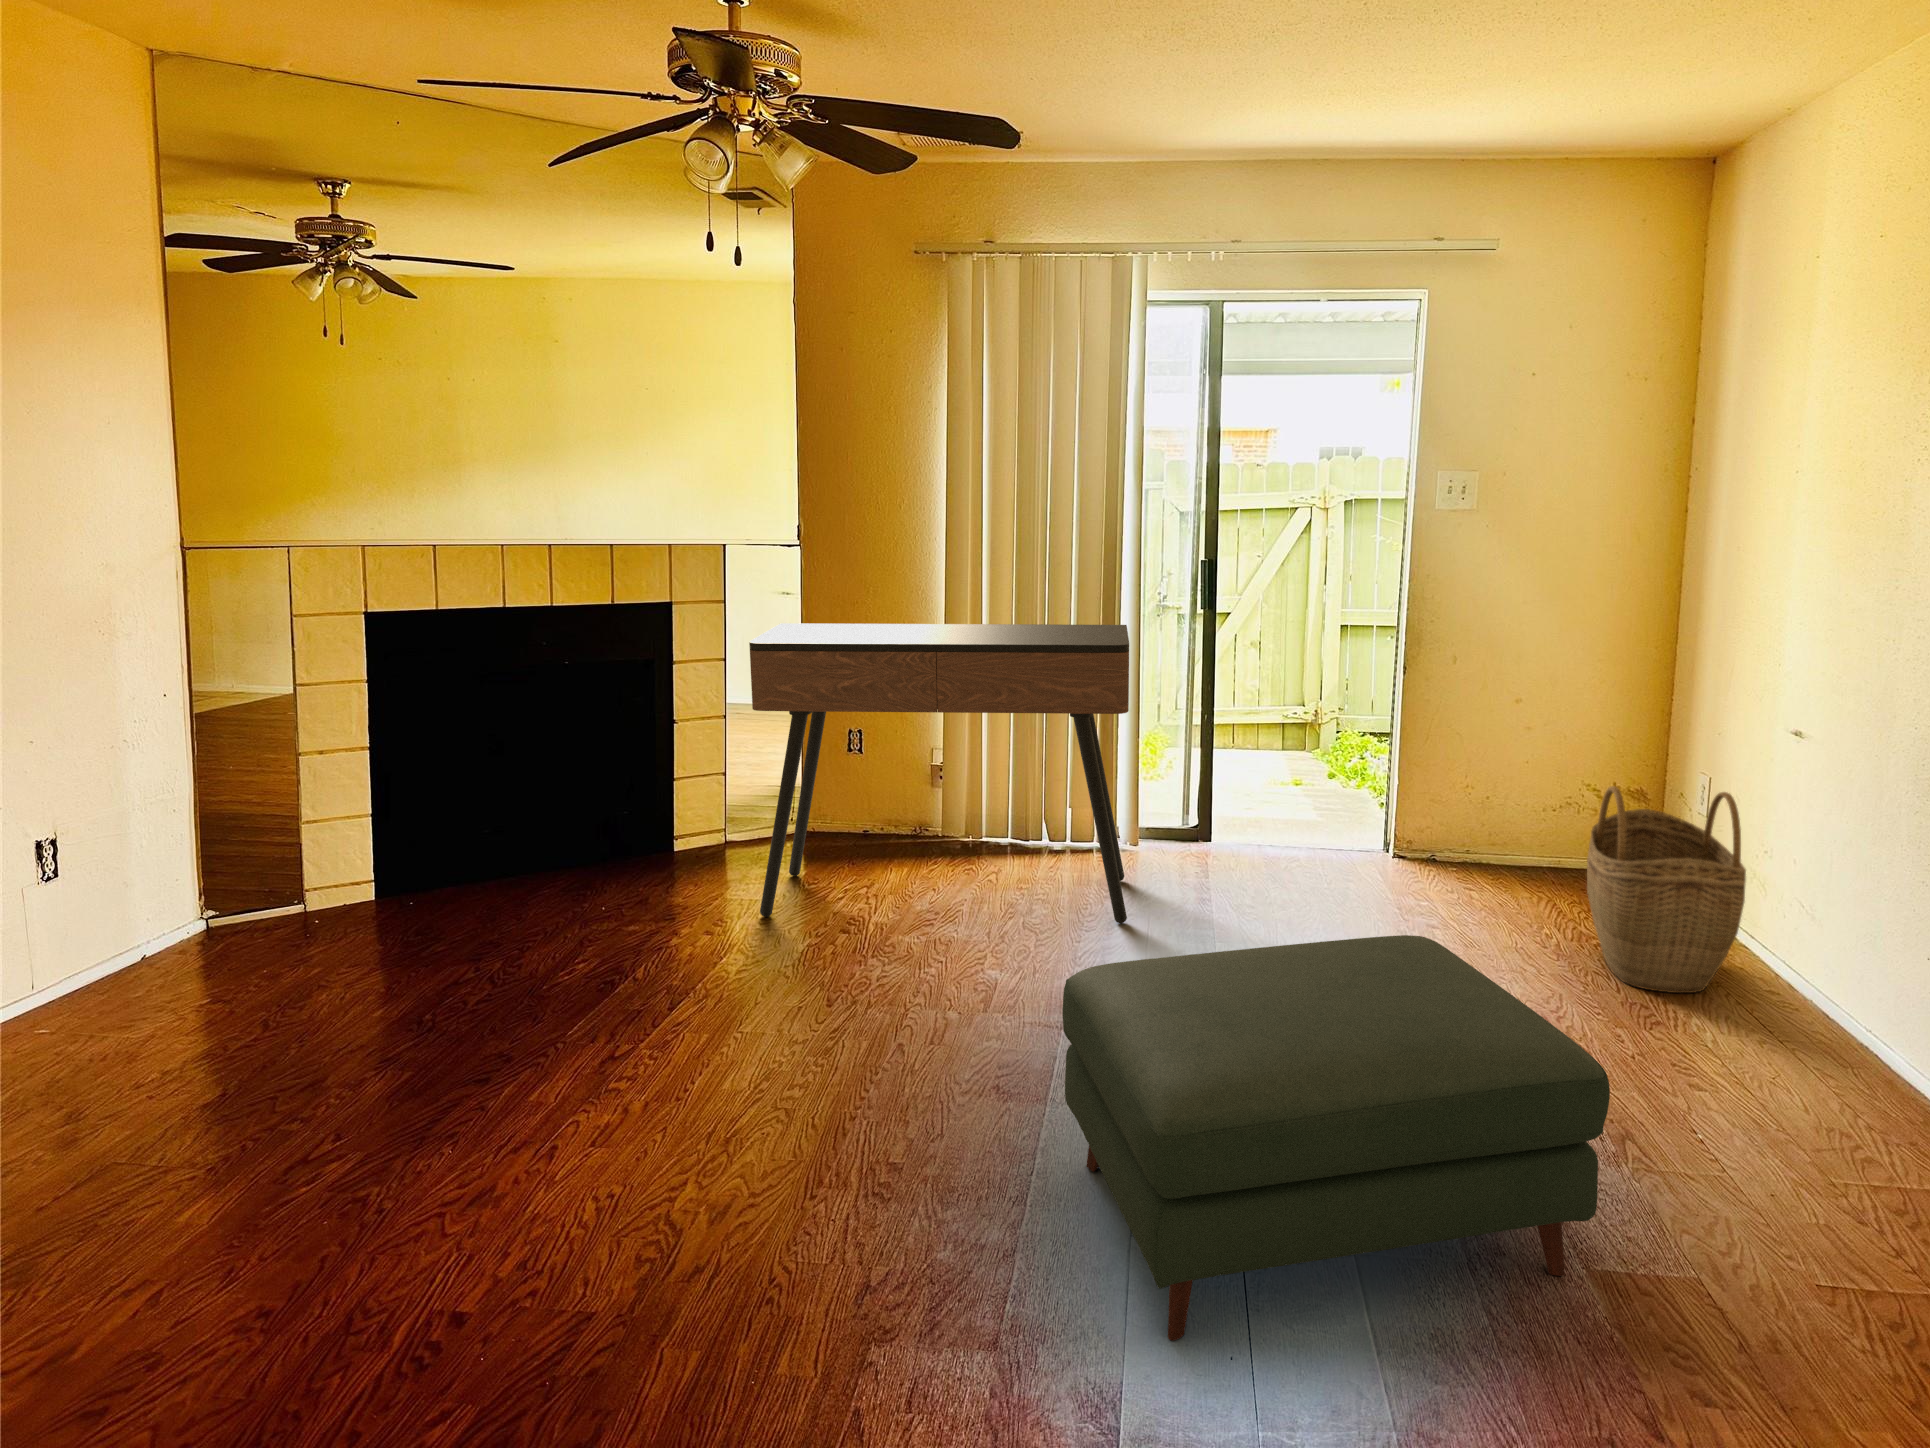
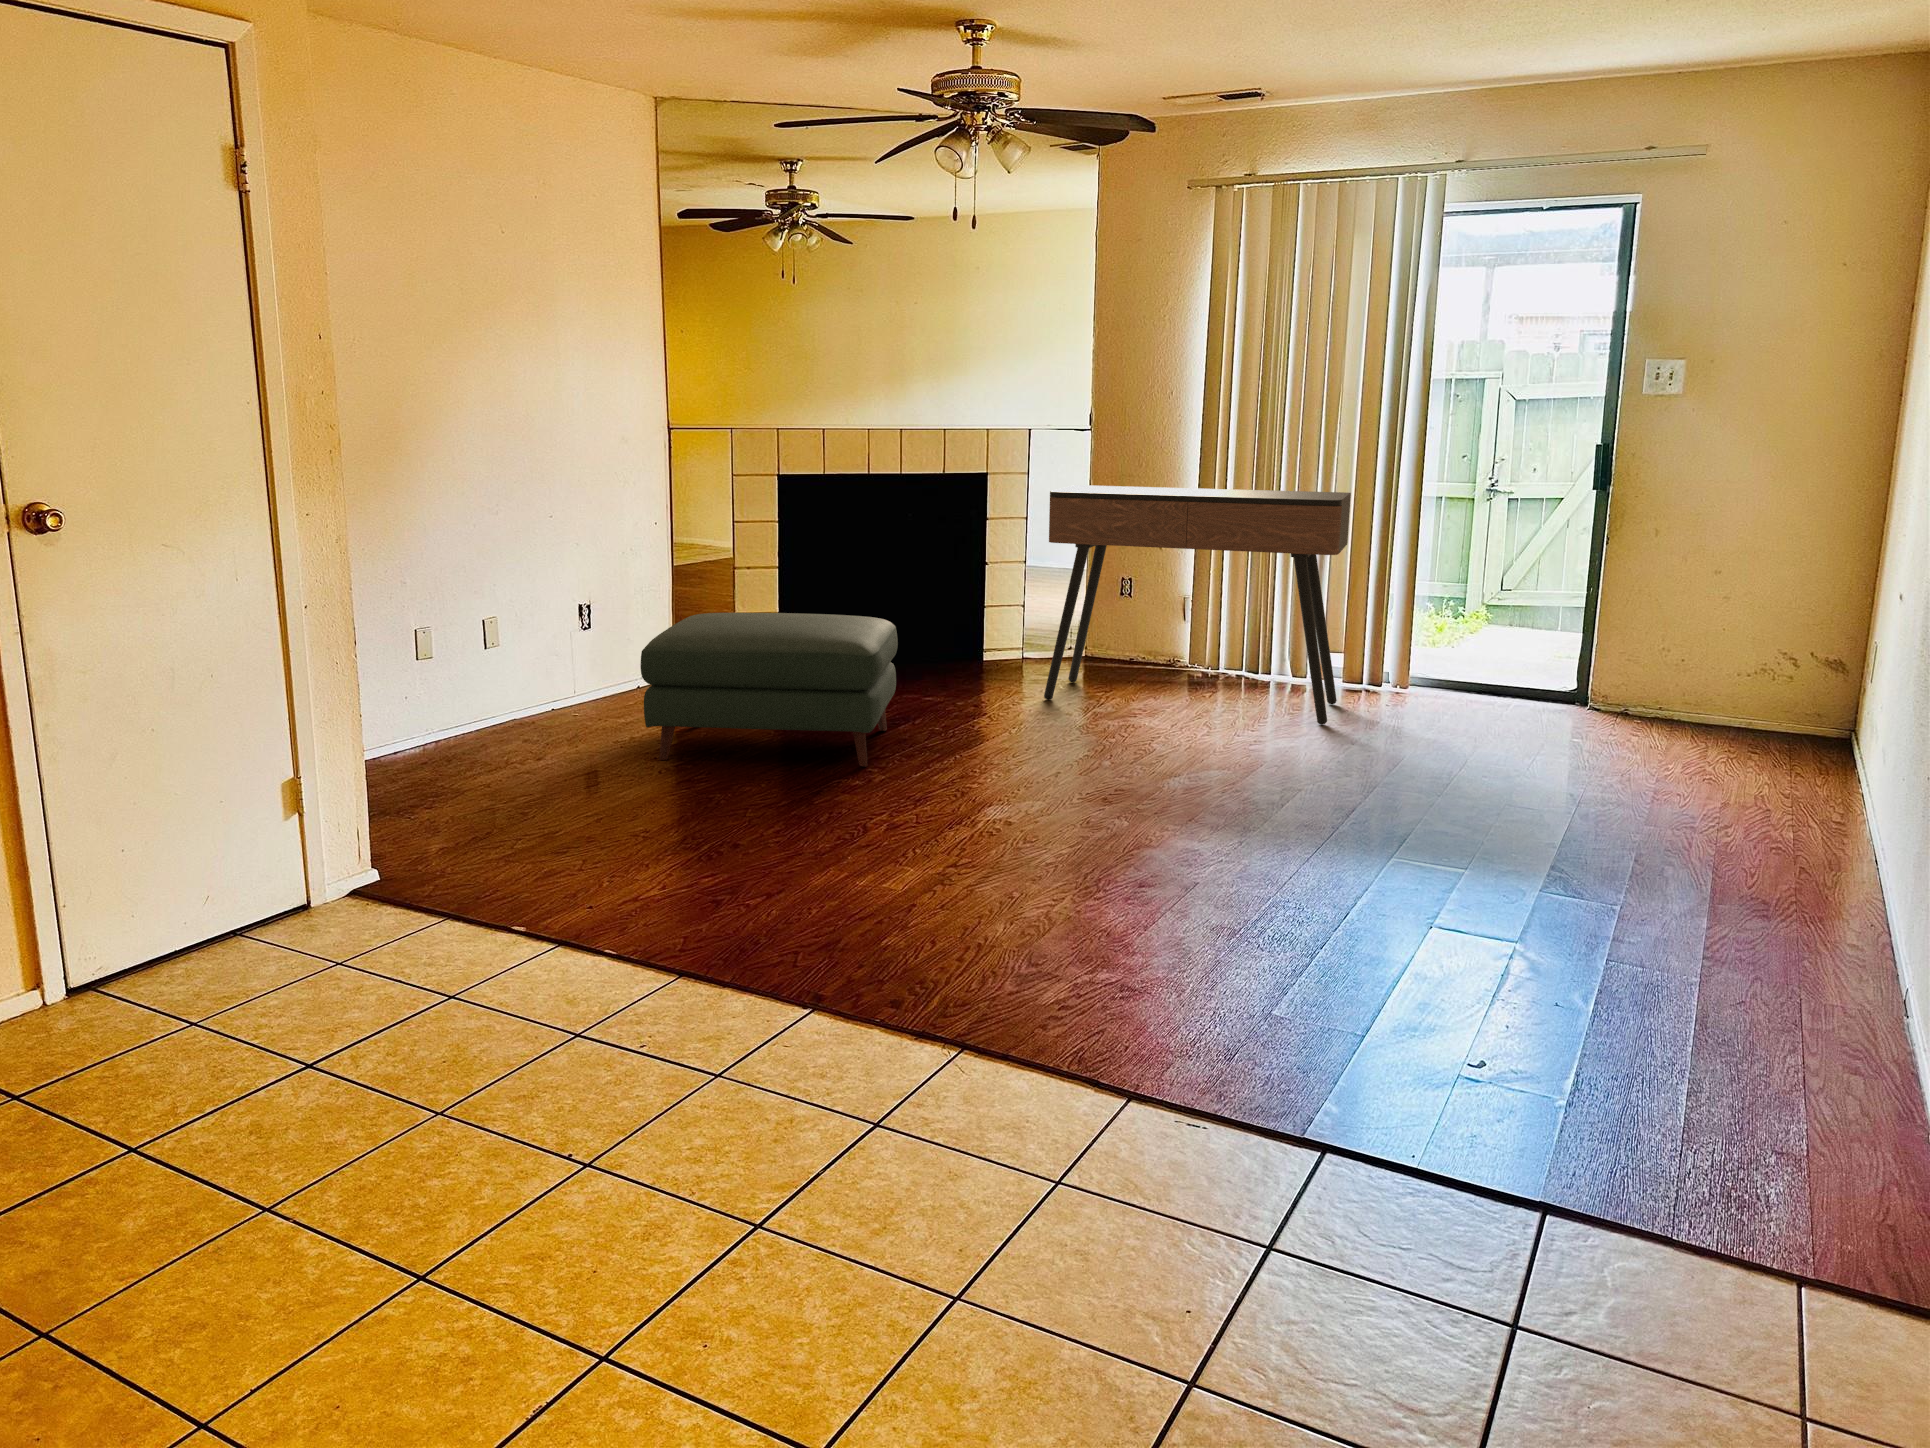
woven basket: present [1587,786,1746,993] -> none [1726,626,1861,799]
ottoman: present [1062,935,1610,1341] -> present [640,613,898,767]

